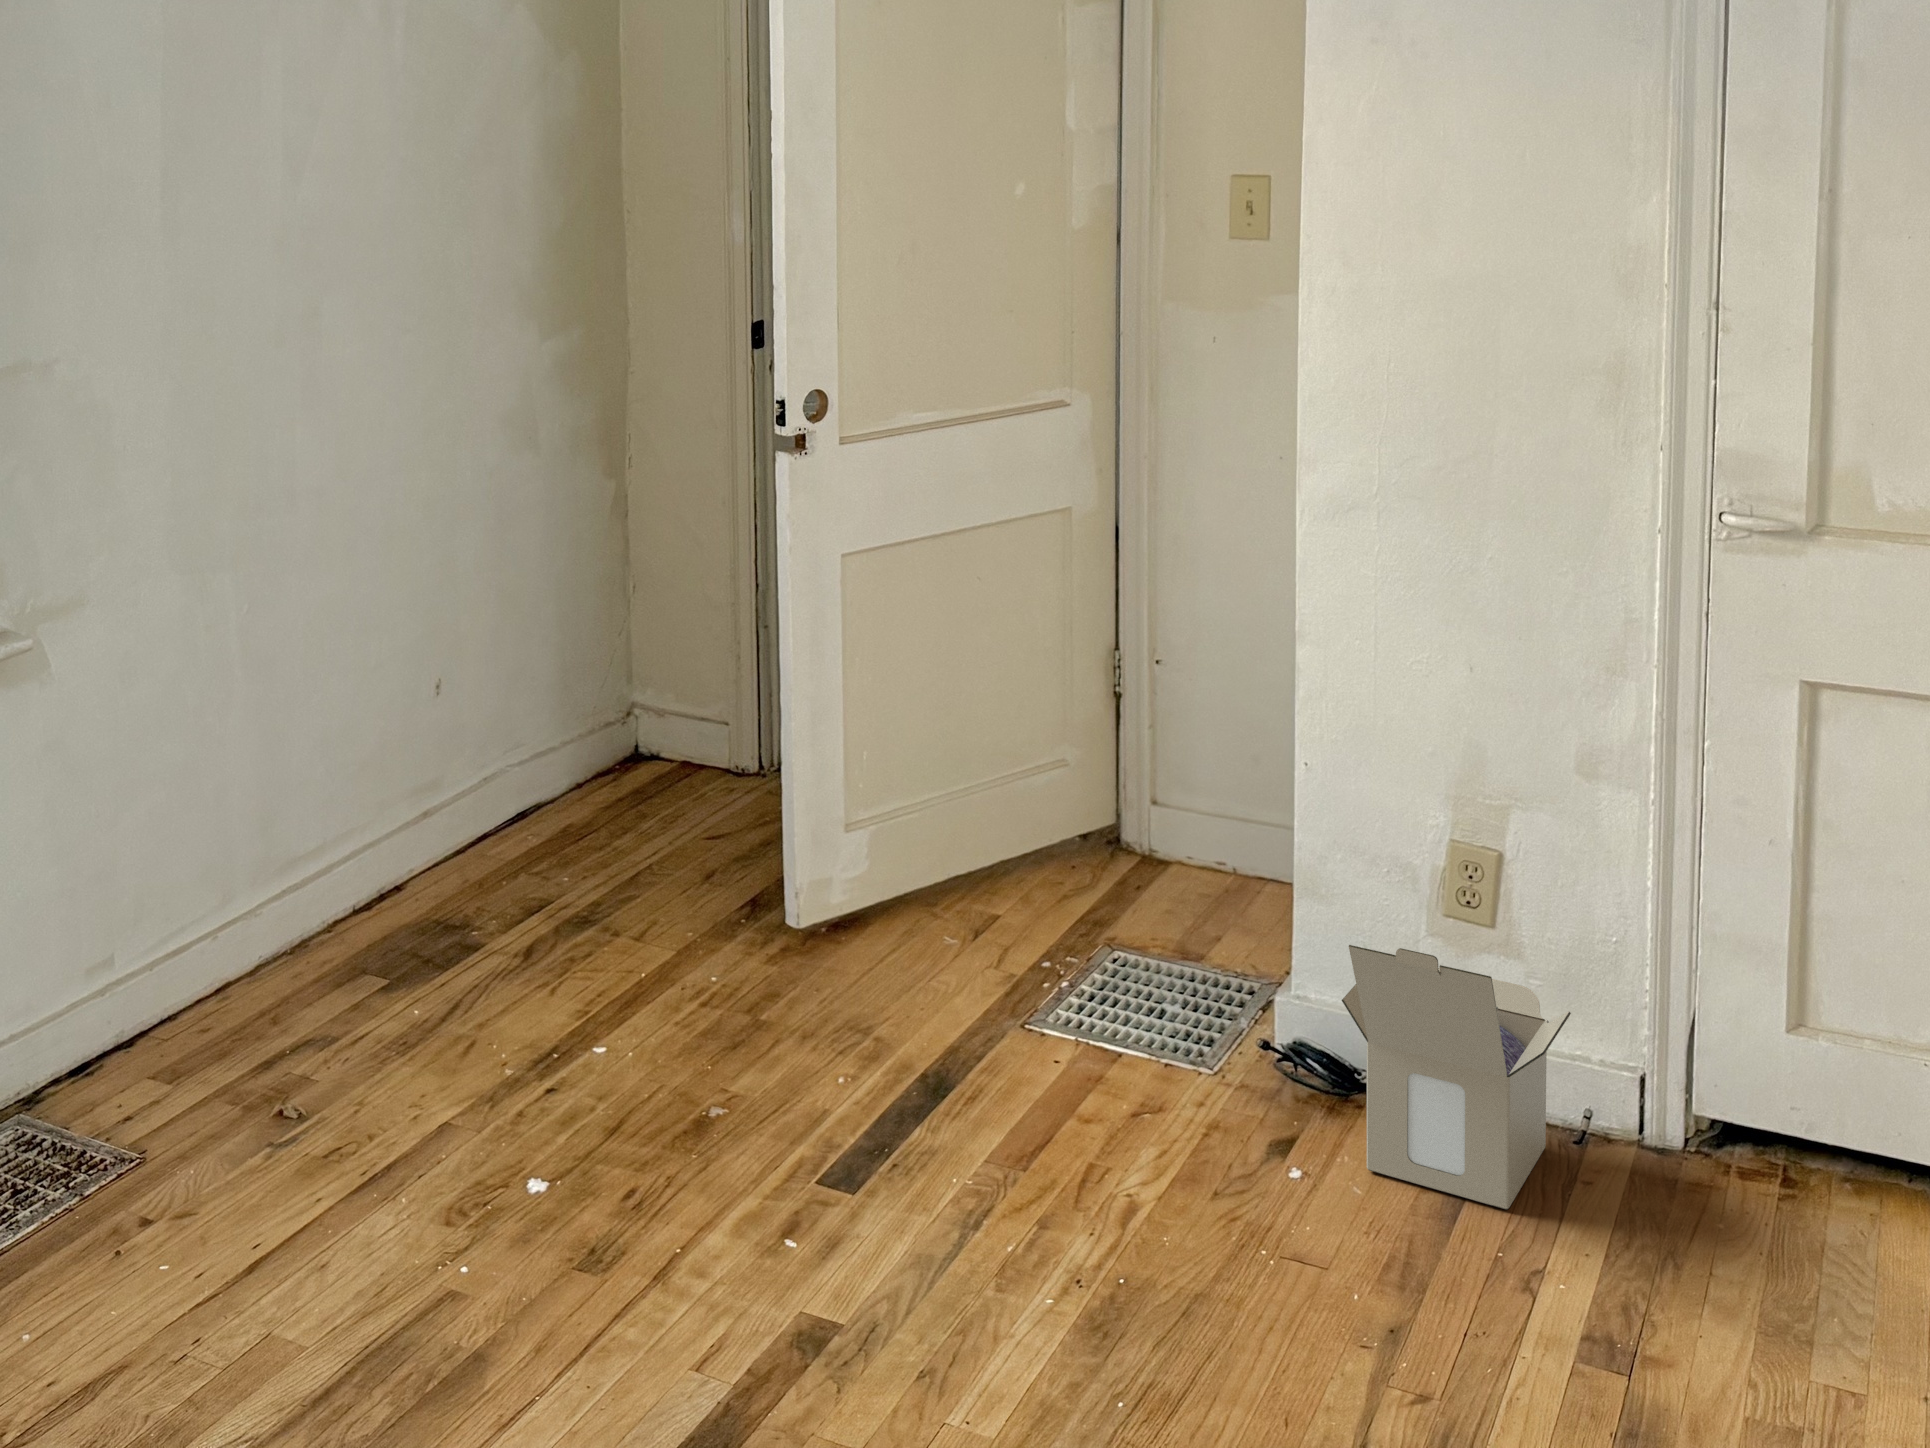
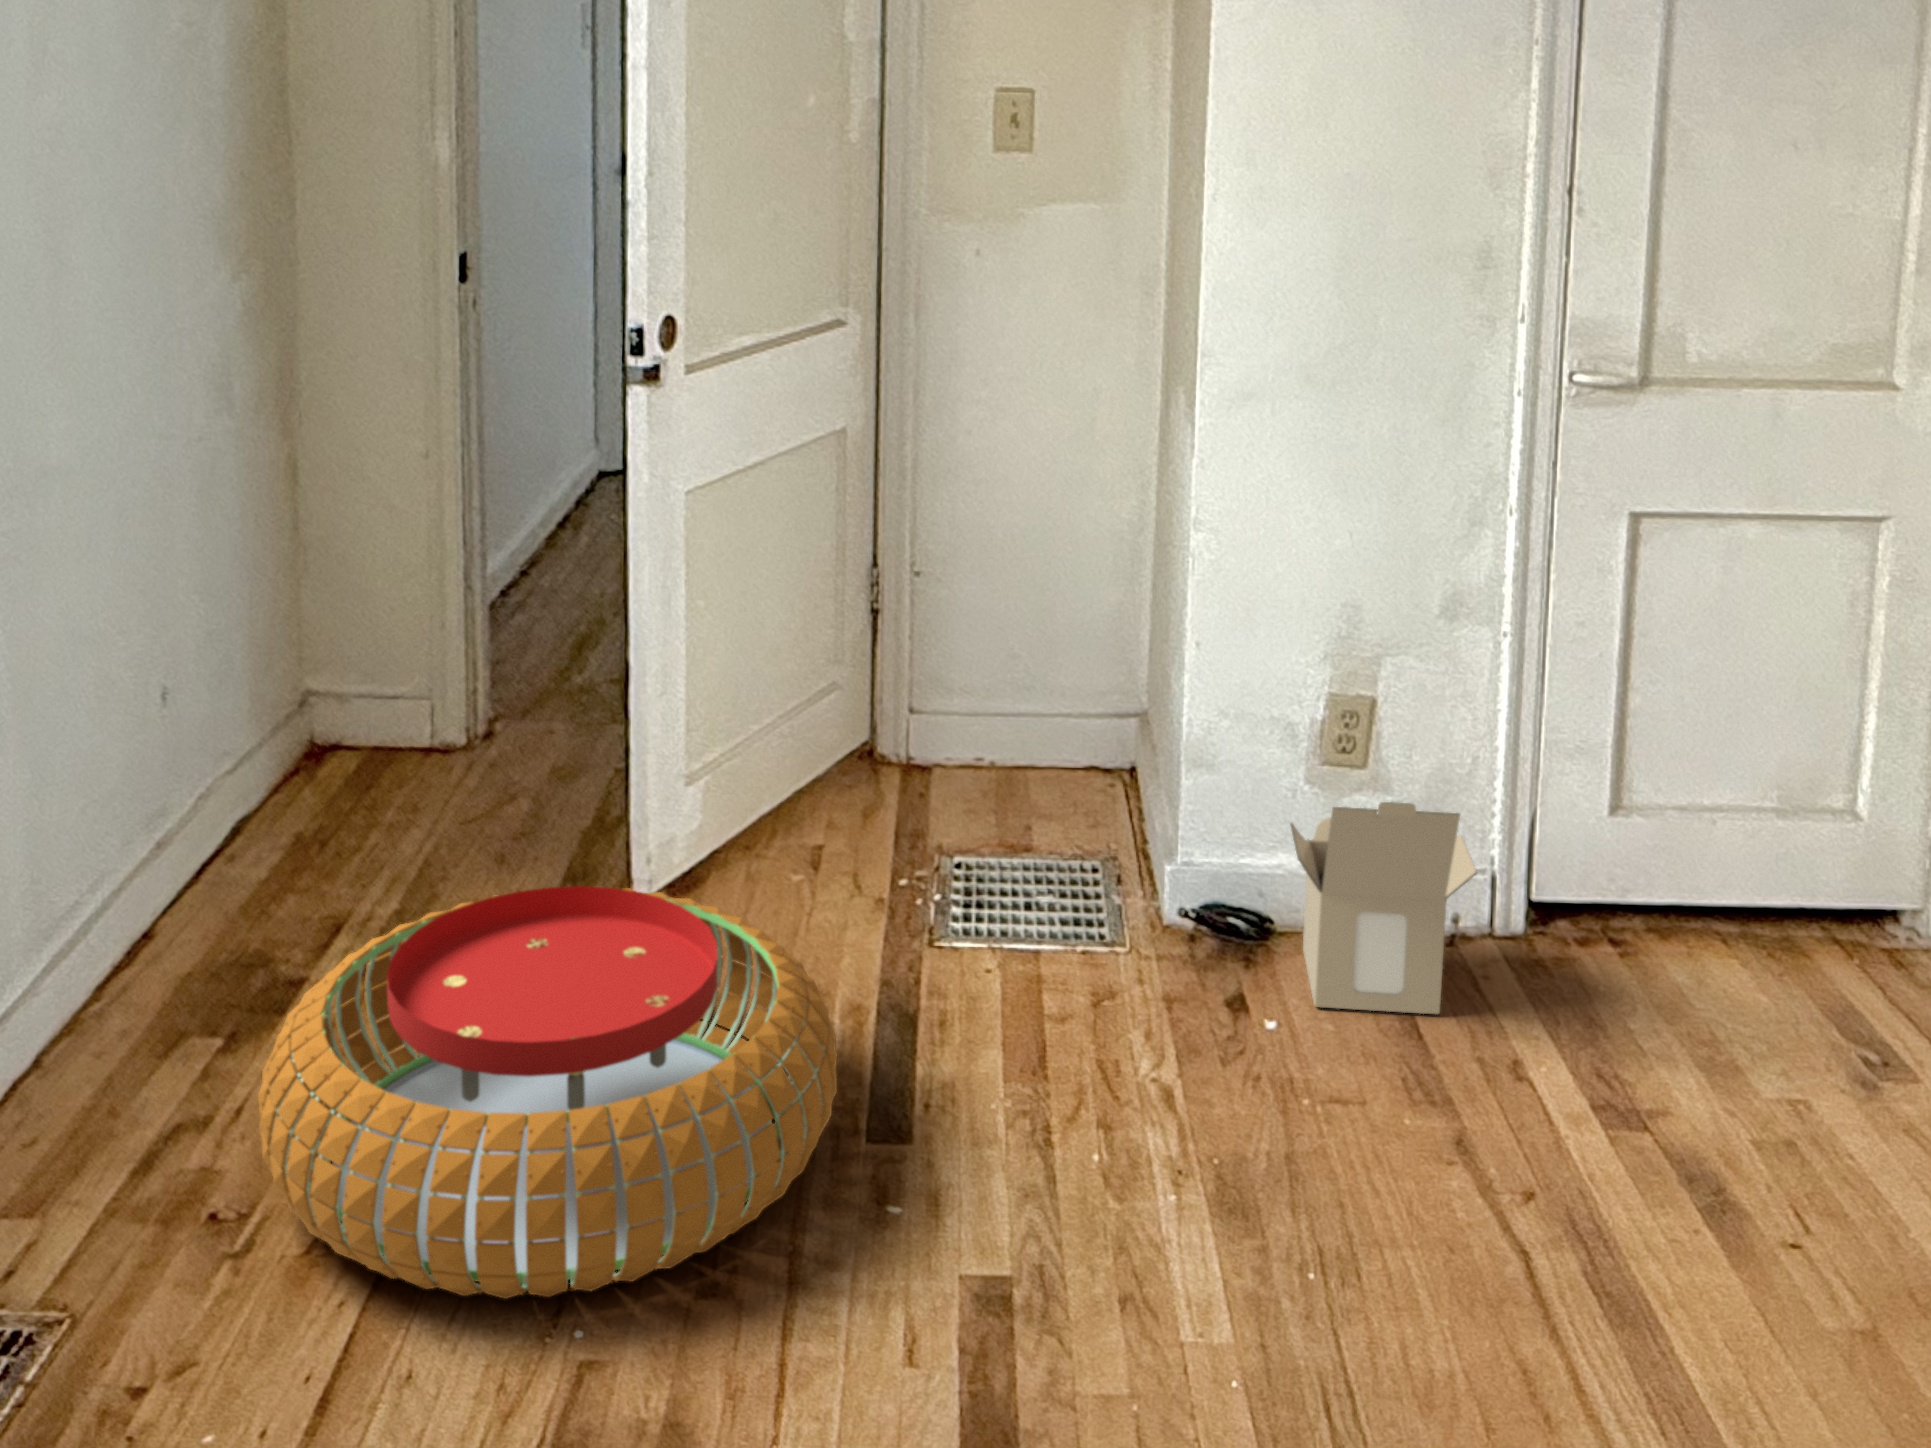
pouf: none [300,892,808,1241] -> present [258,886,837,1299]

